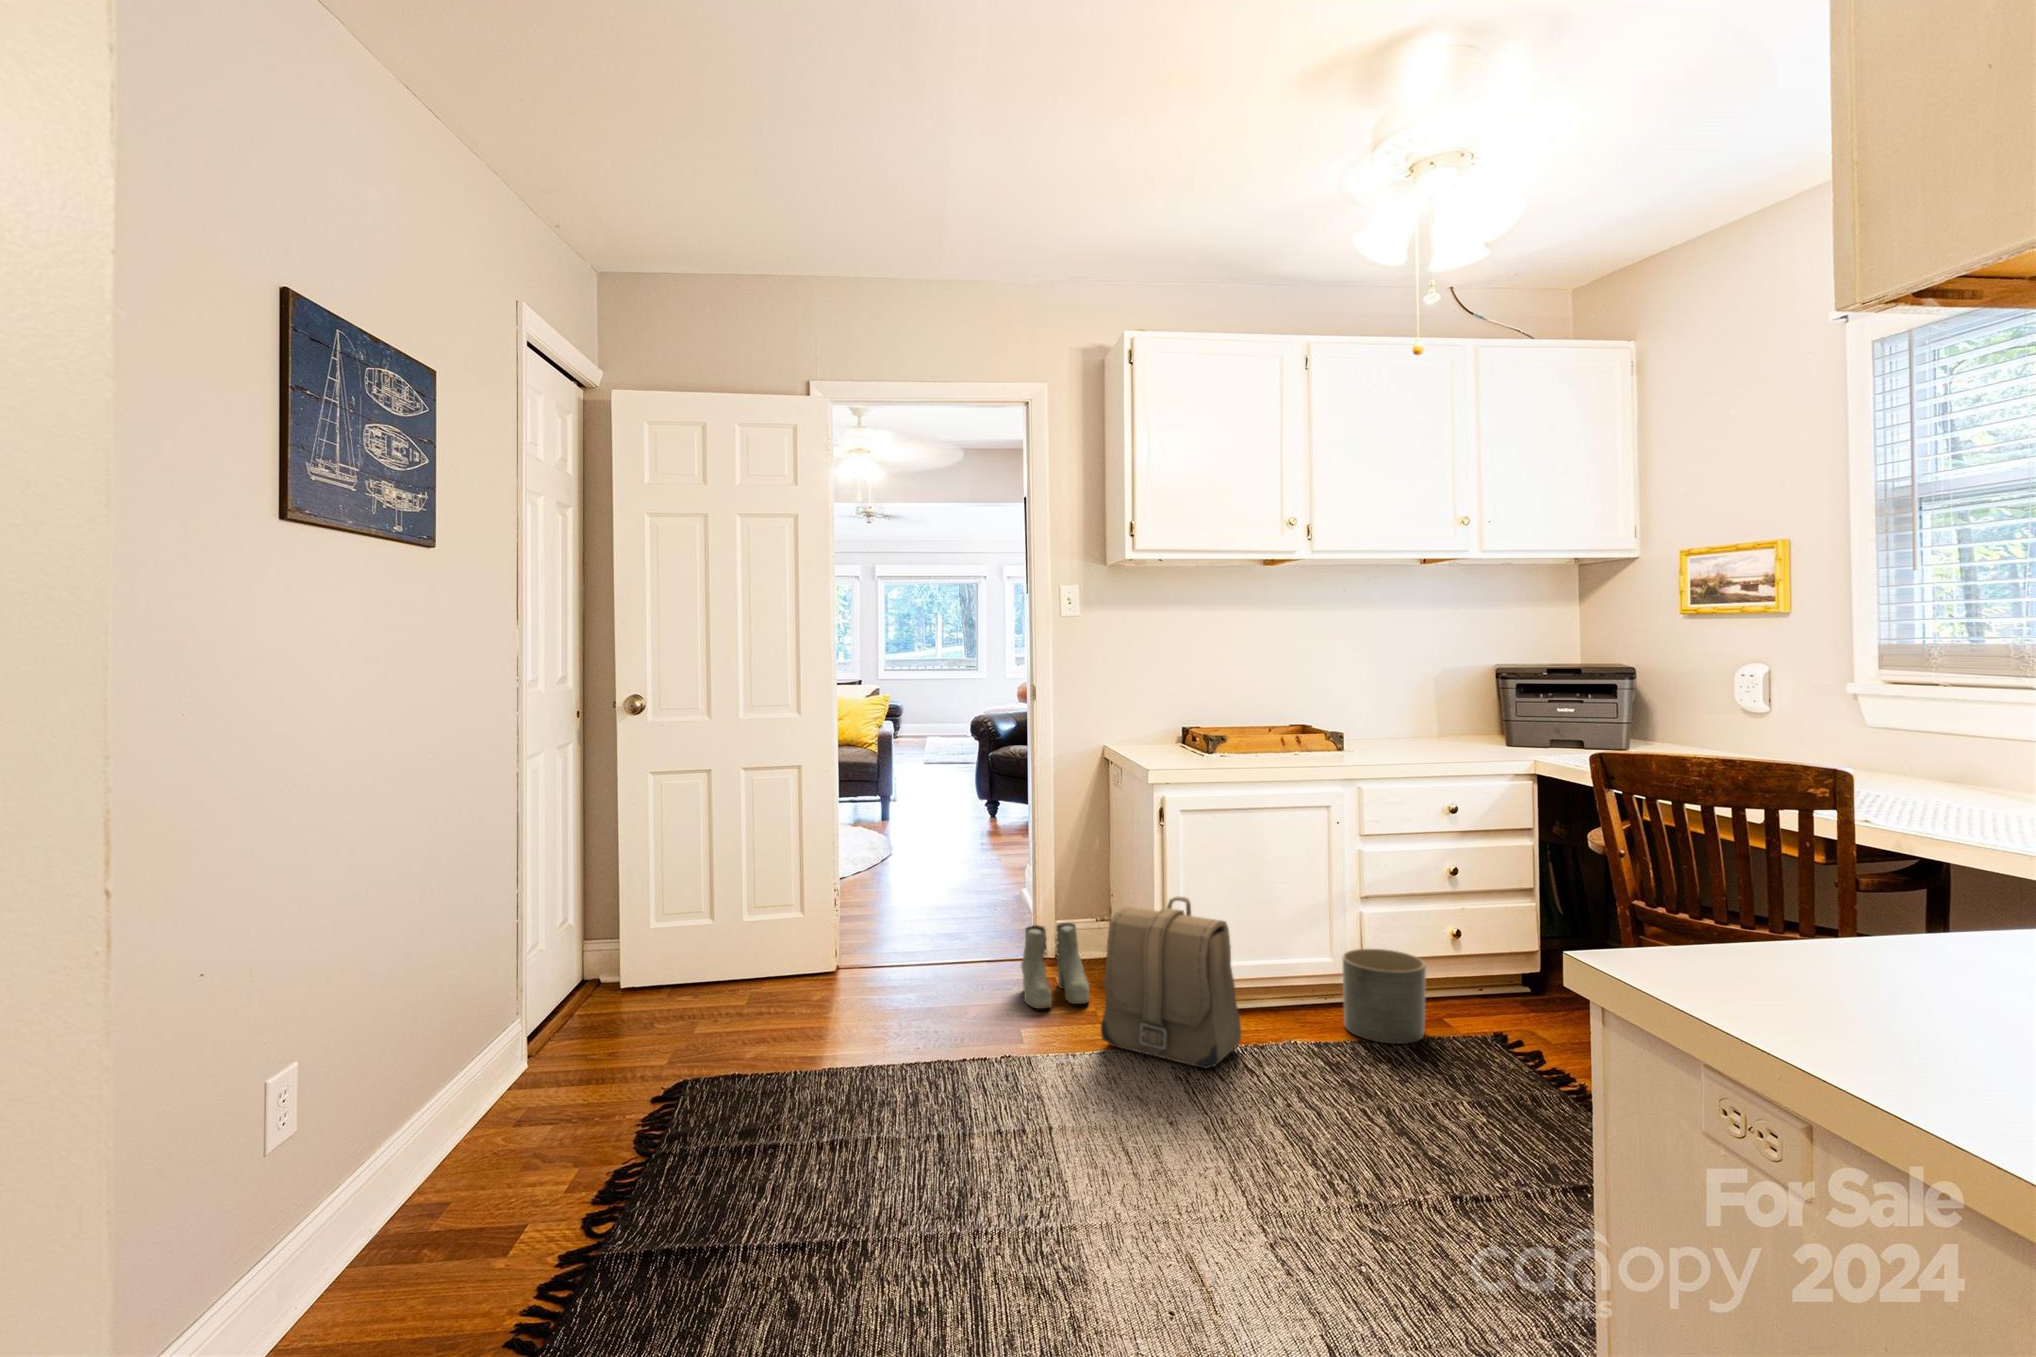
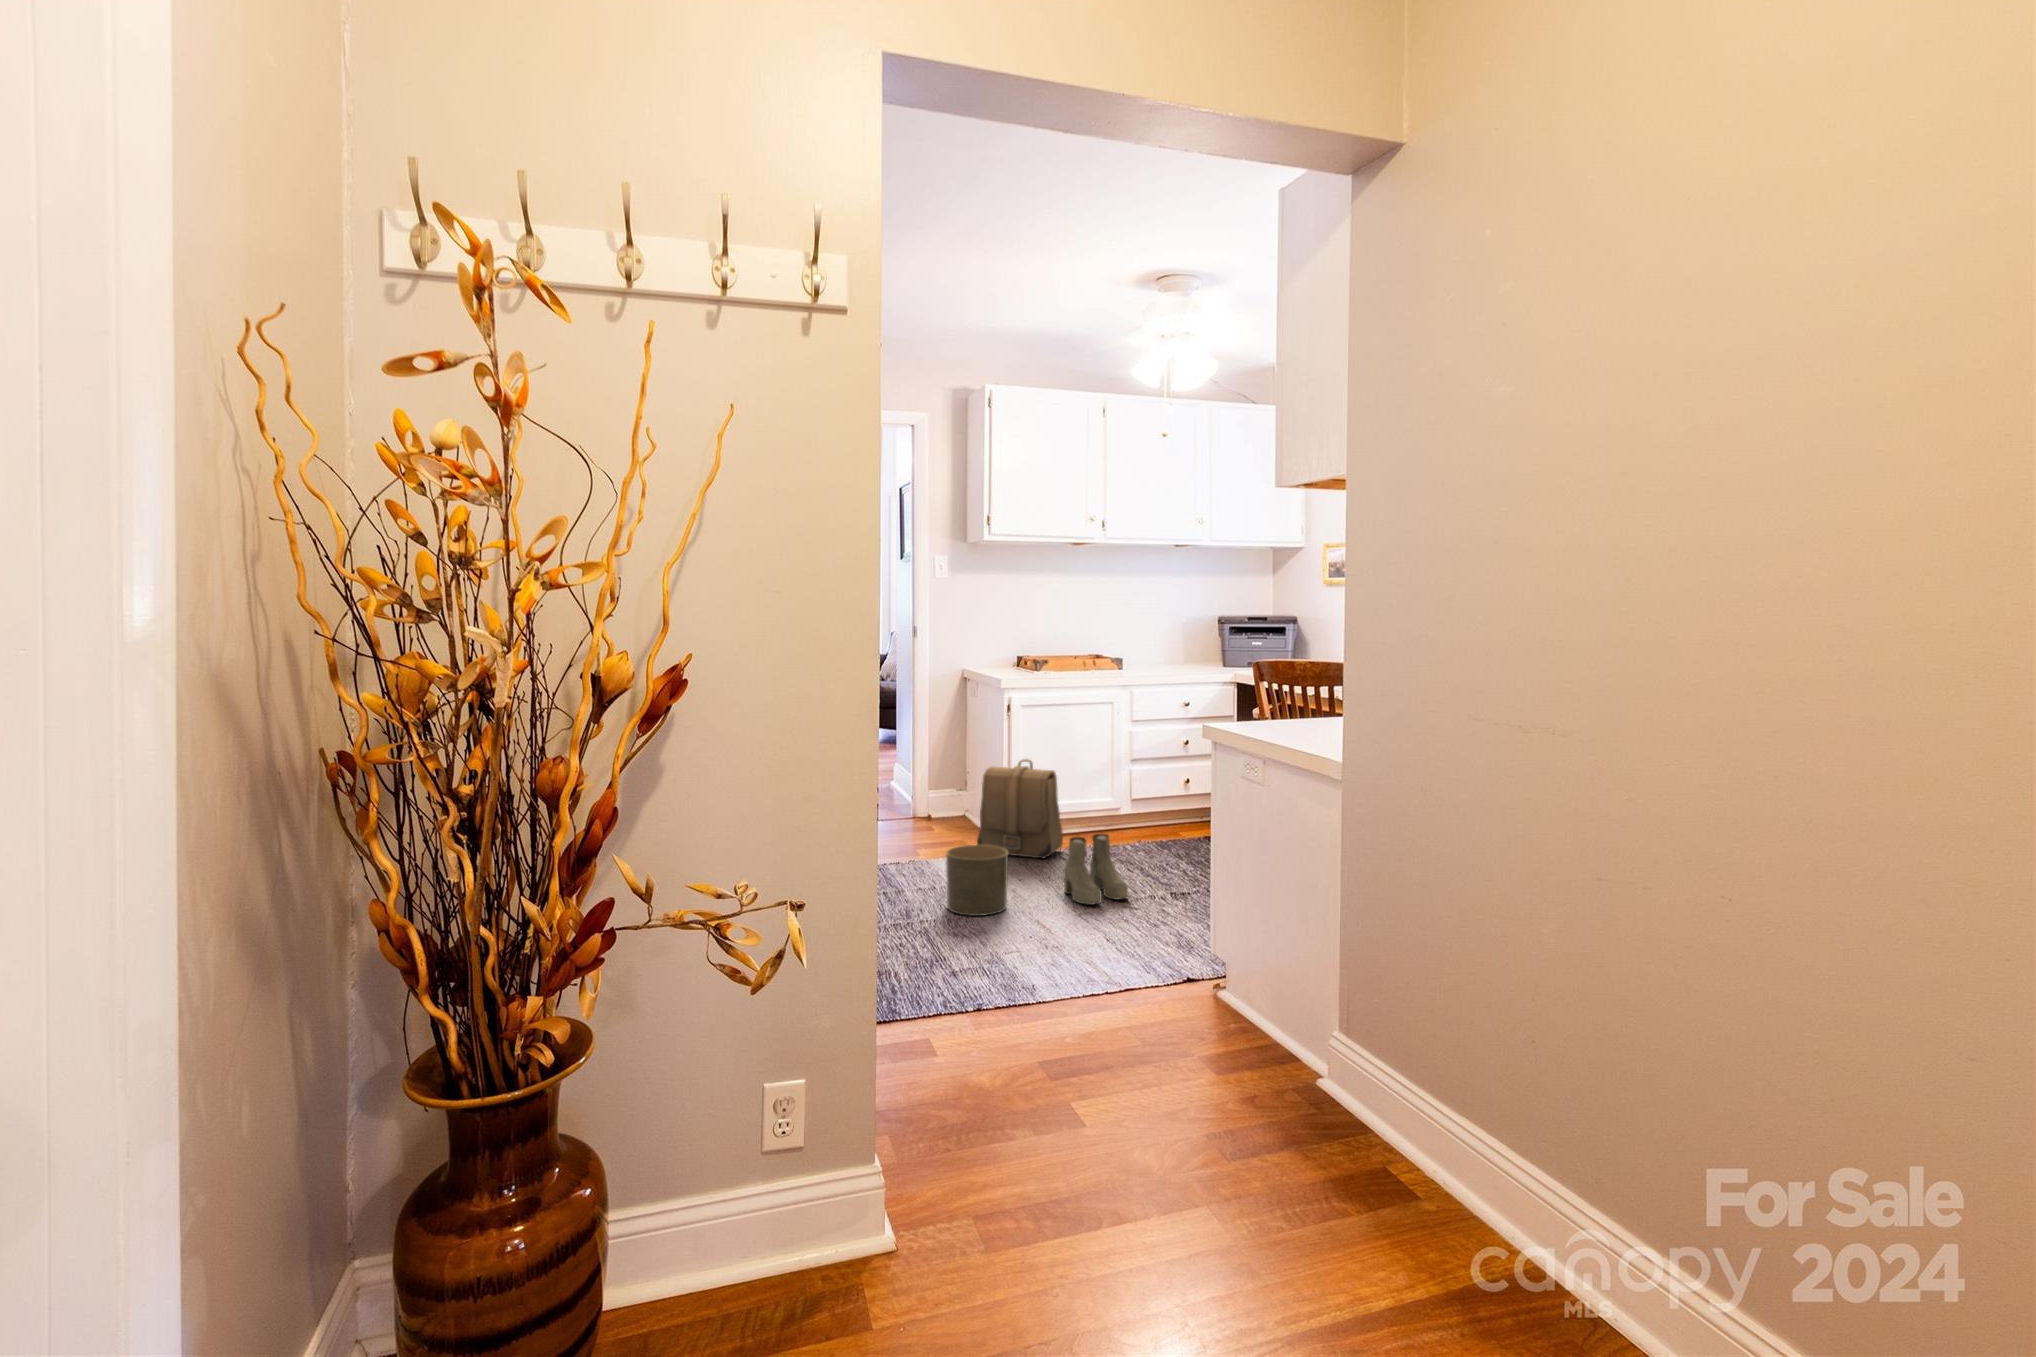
boots: present [1021,923,1089,1009] -> present [1063,834,1129,905]
planter: present [1343,949,1426,1044] -> present [946,845,1008,916]

